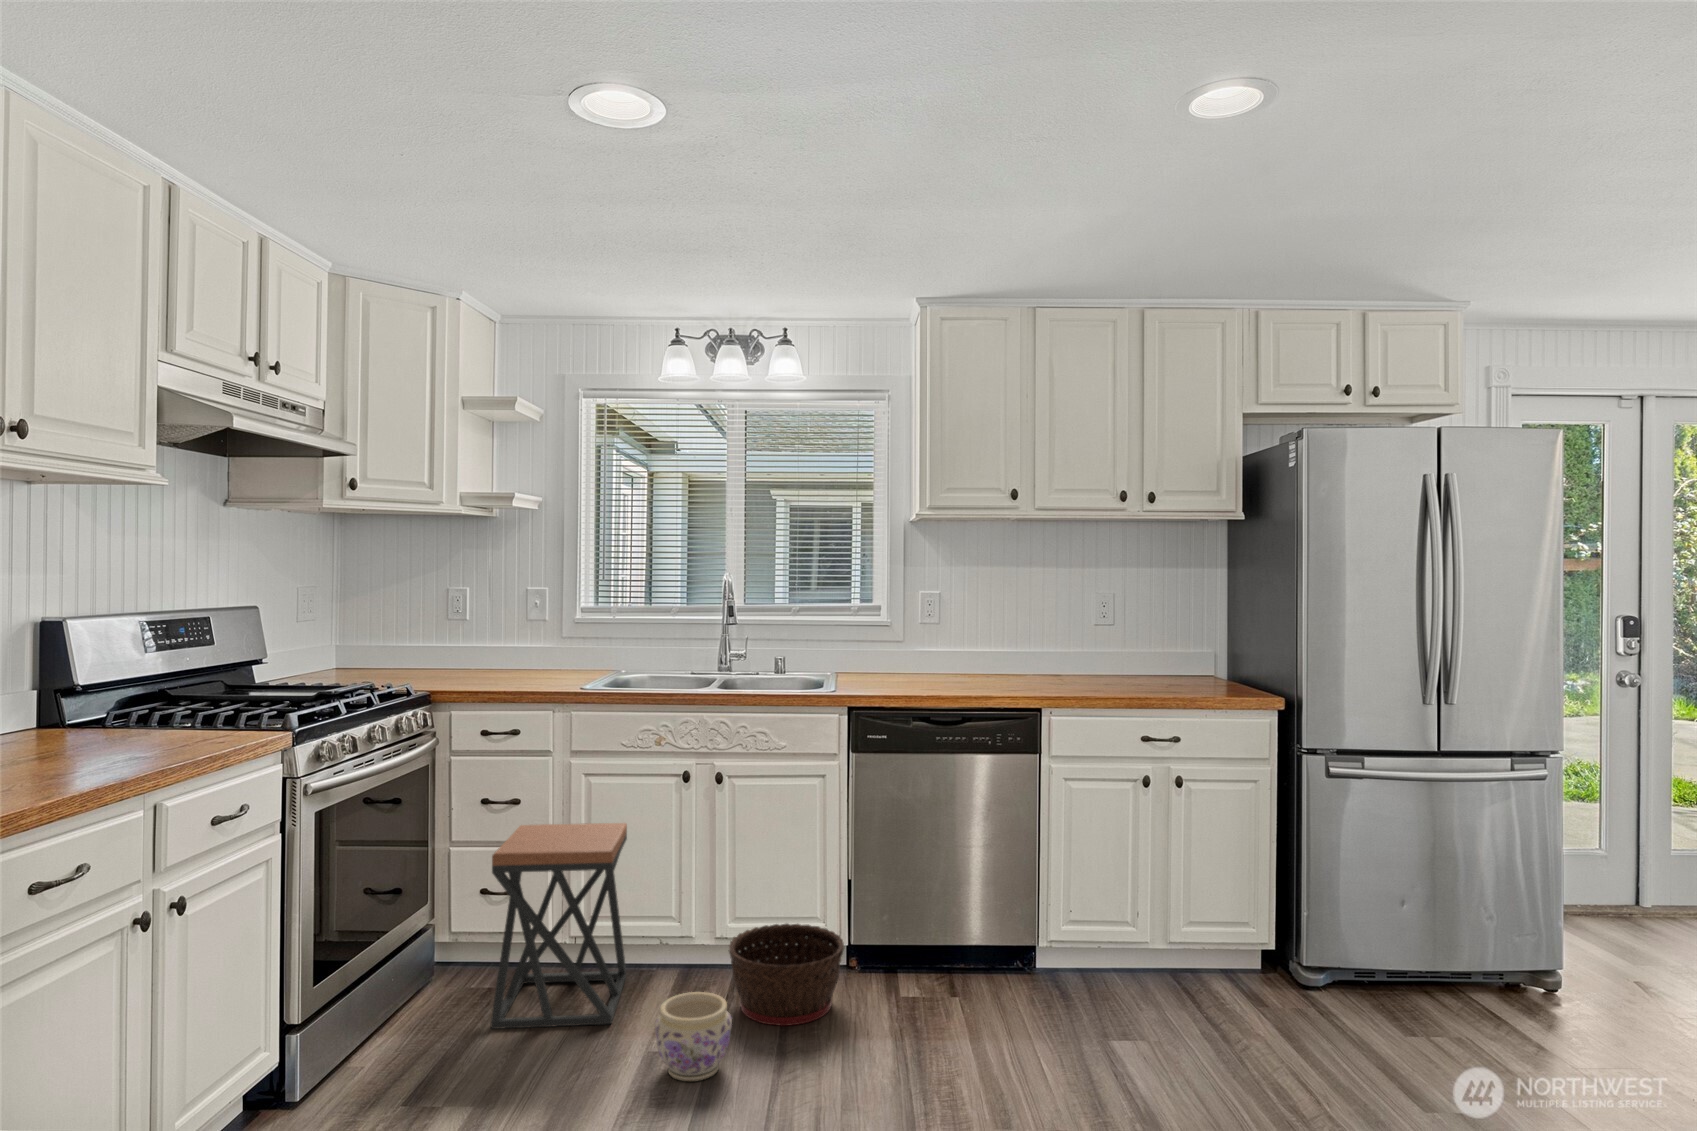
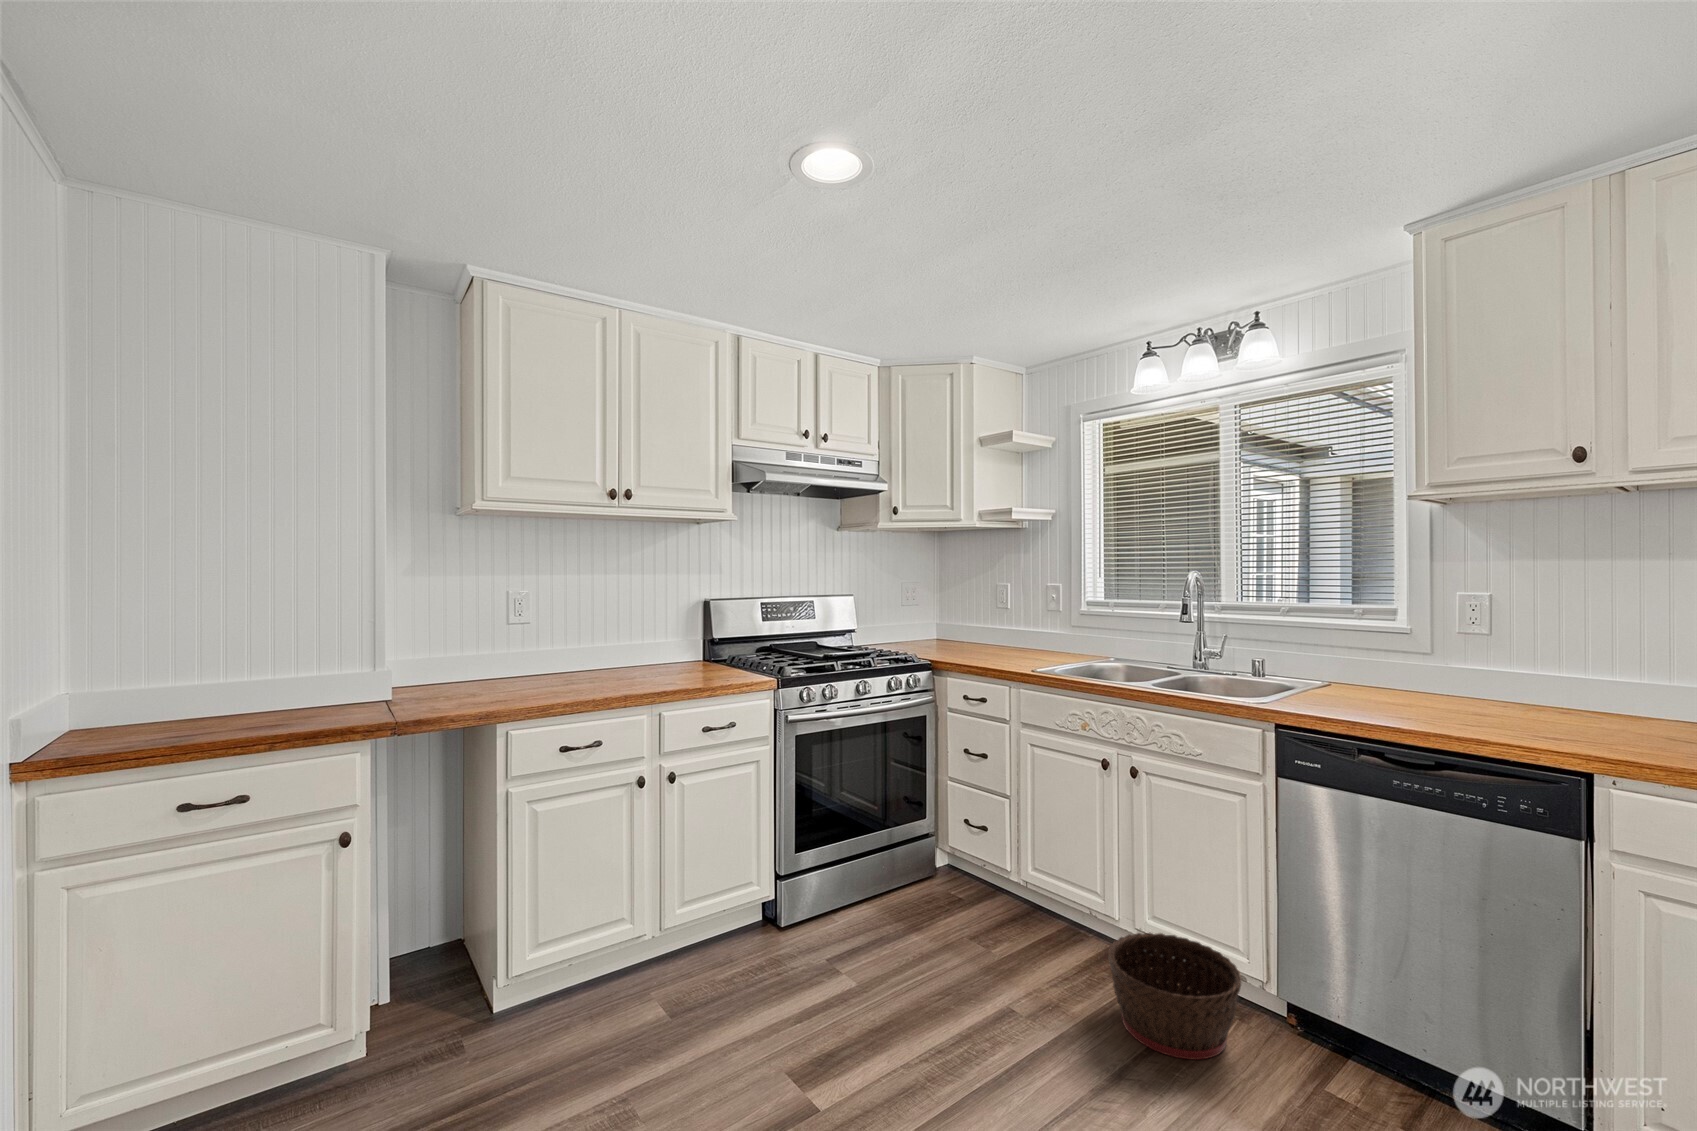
stool: present [491,823,627,1029] -> none [925,777,1058,969]
planter: present [655,992,732,1082] -> none [986,967,1061,1060]

